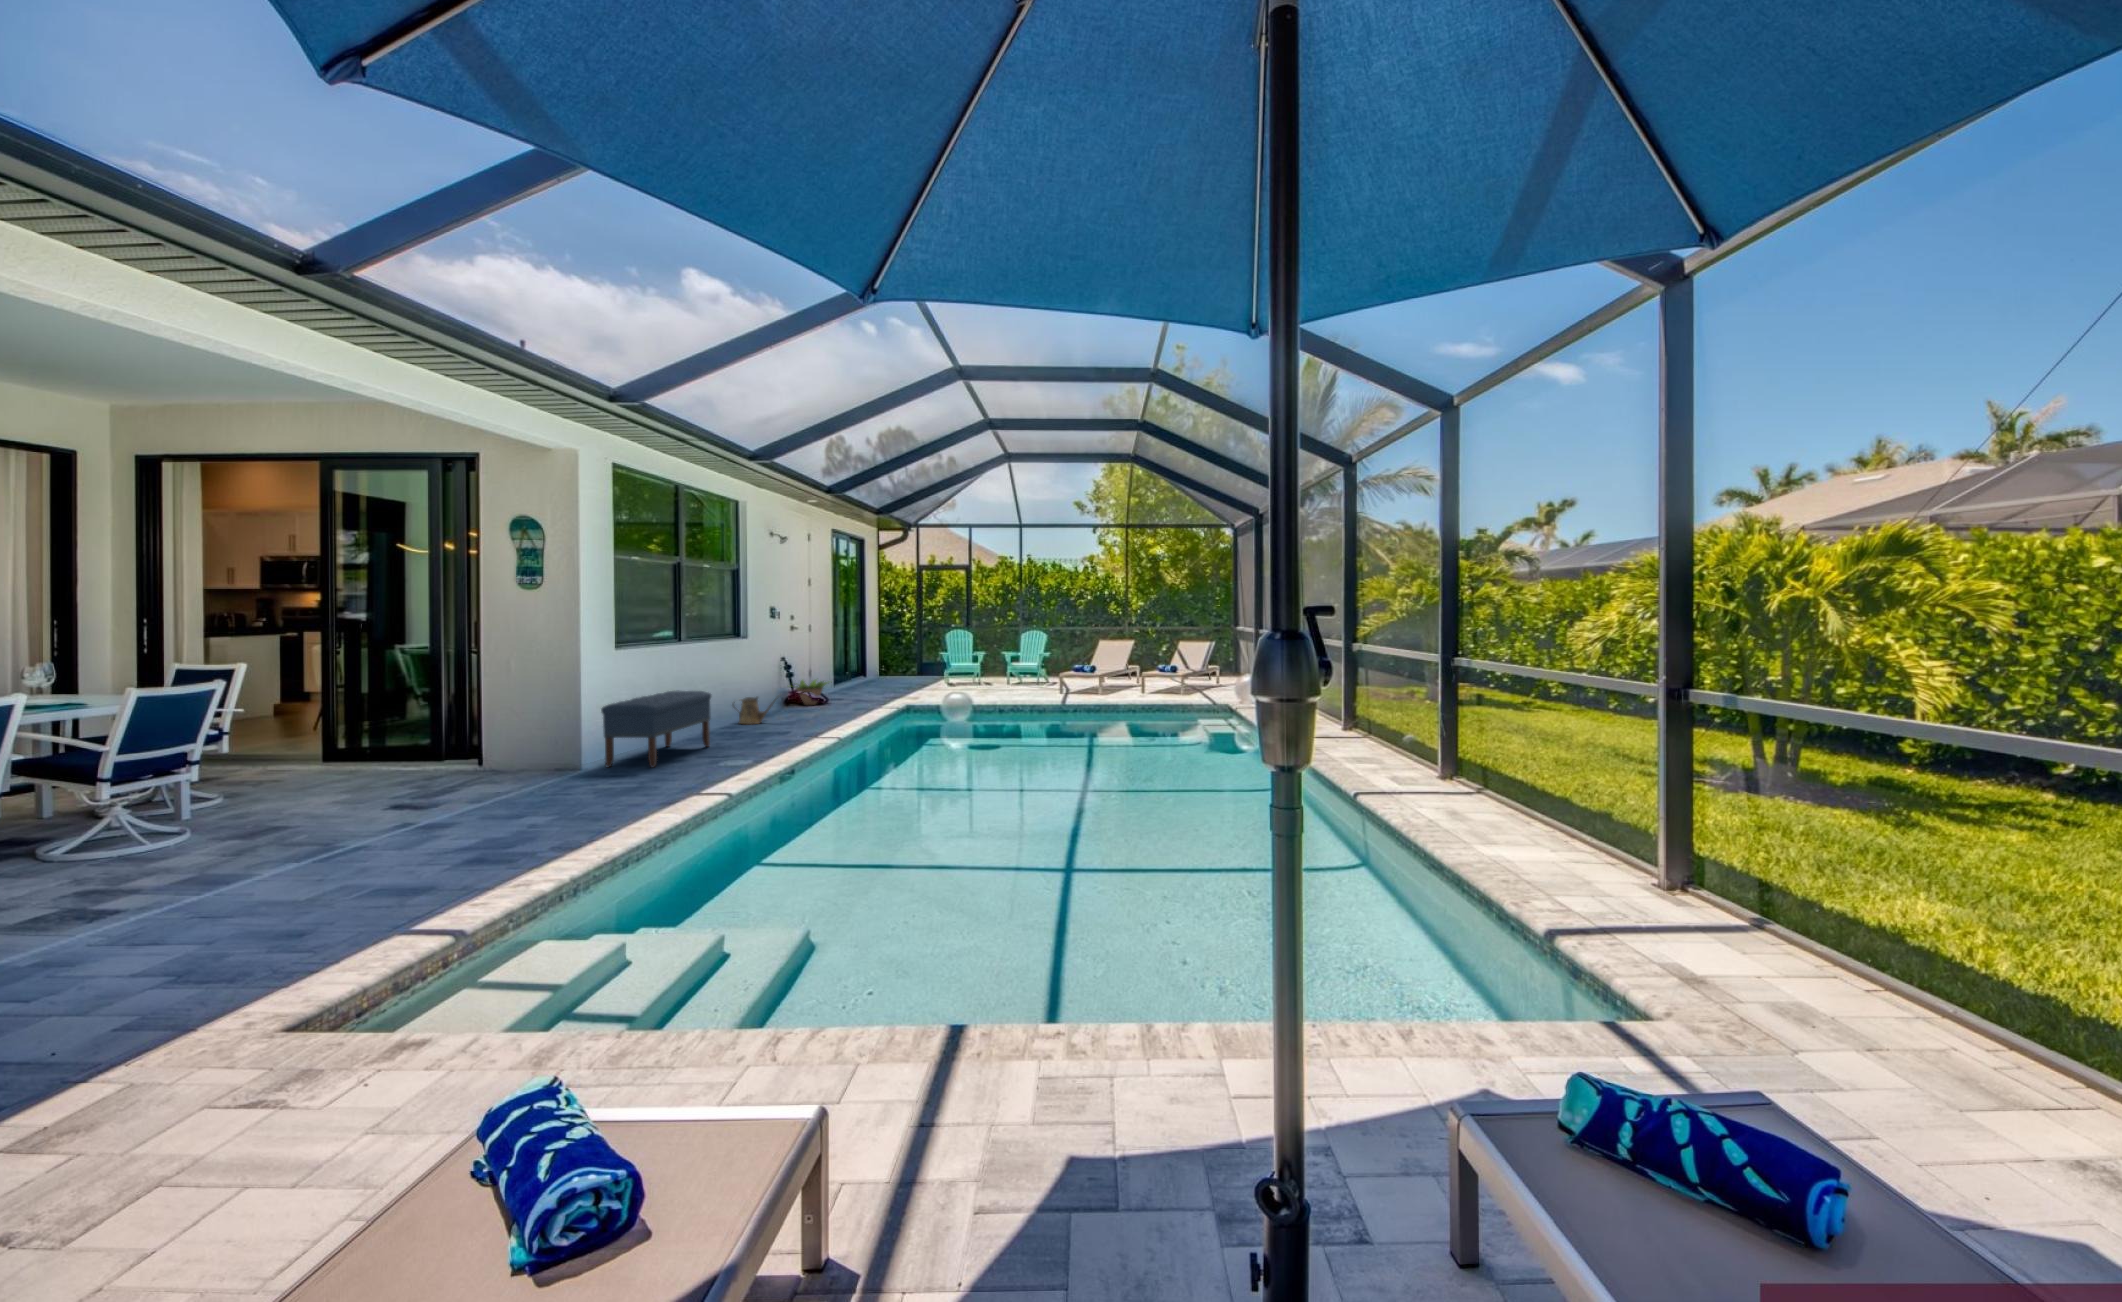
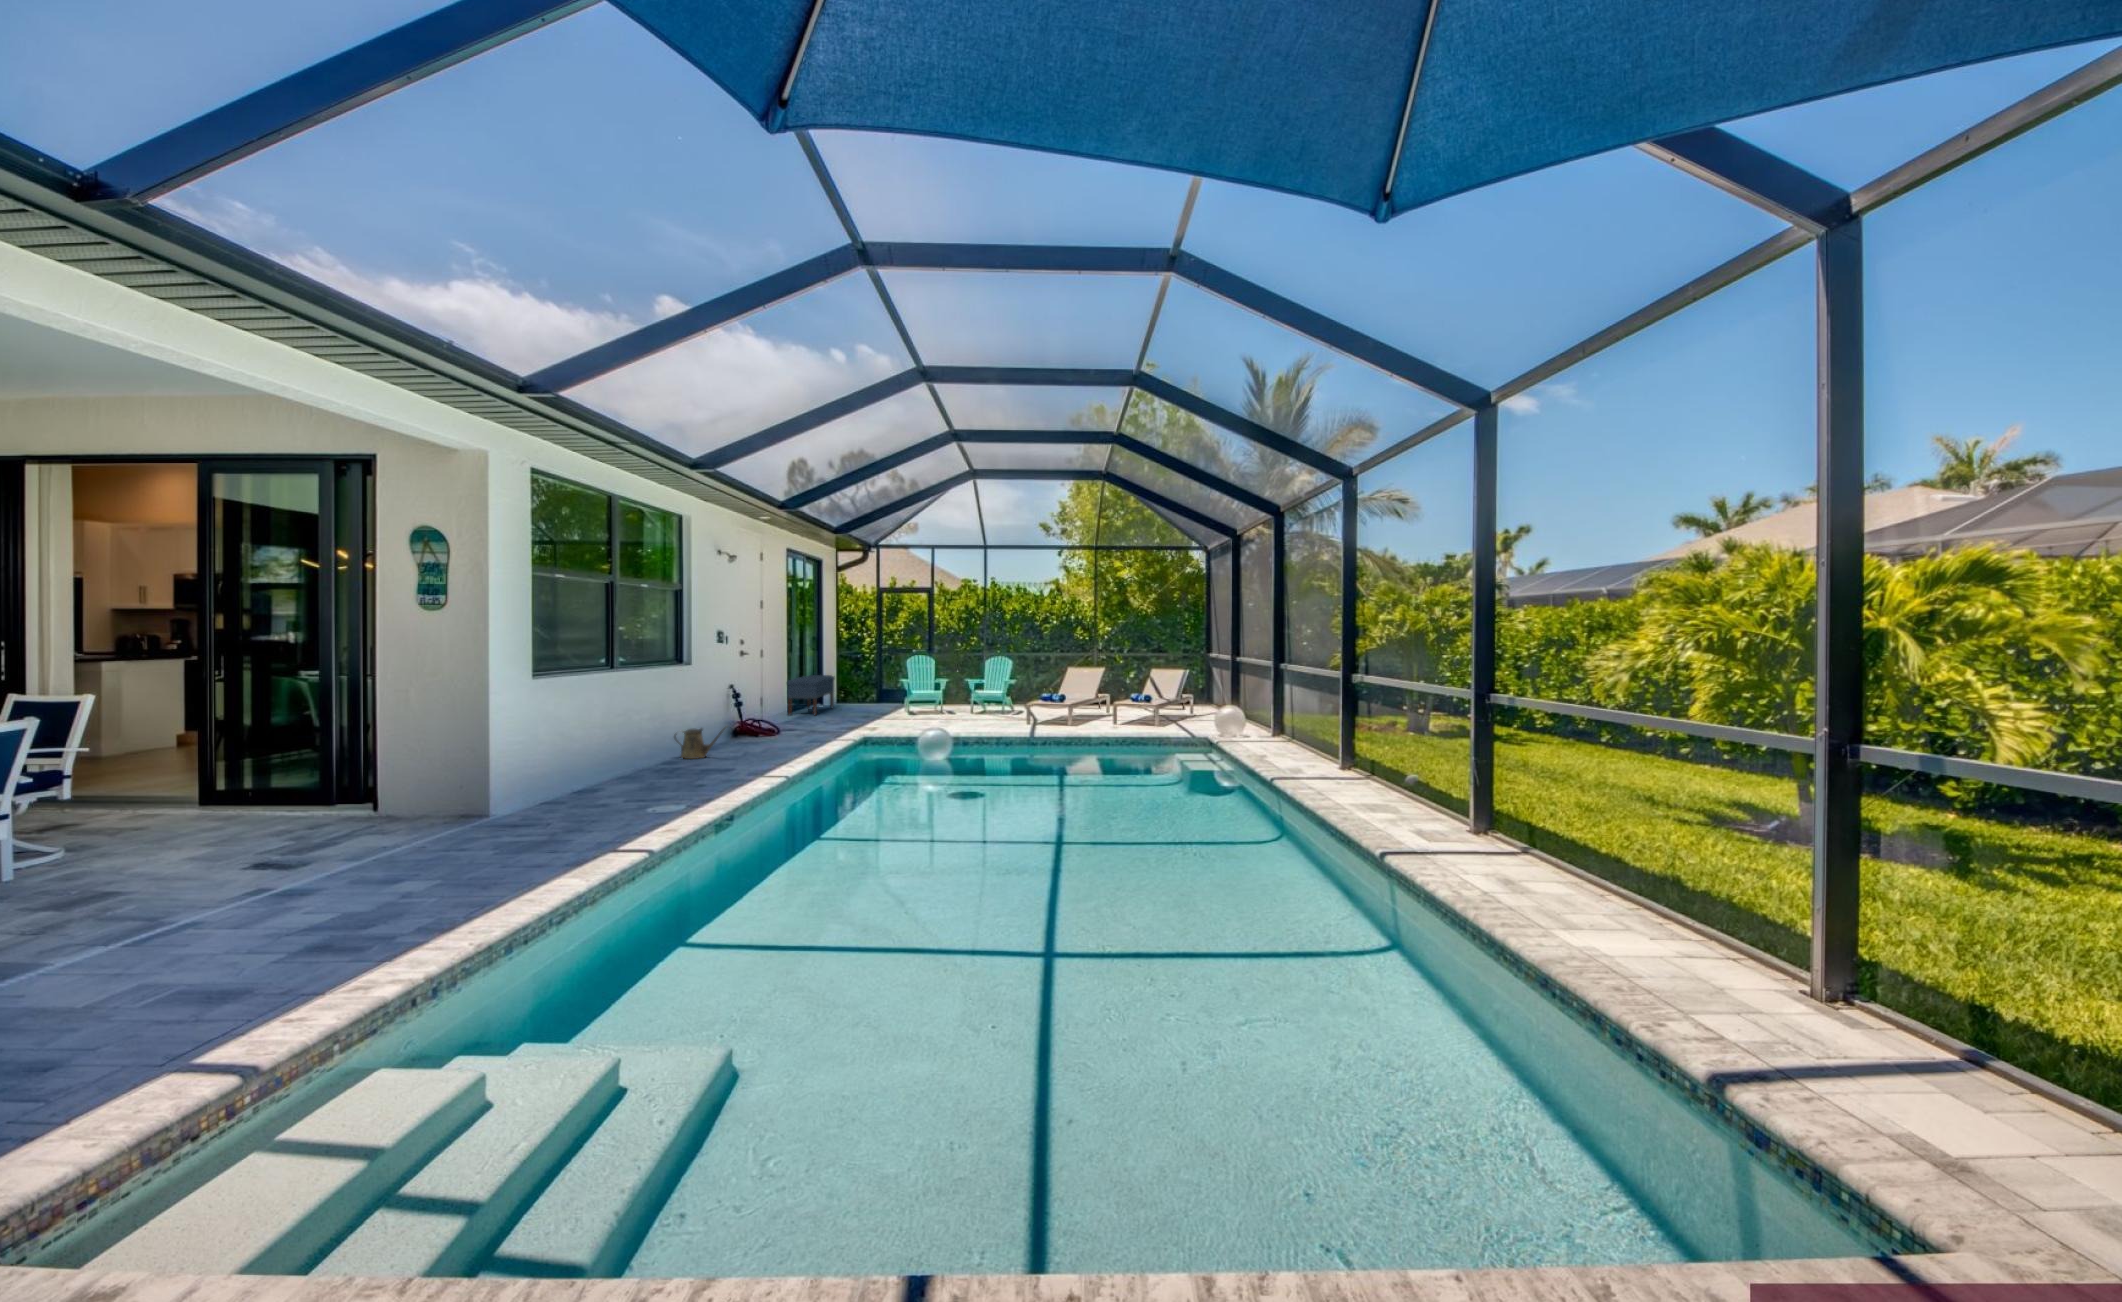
decorative plant: present [796,680,827,705] -> none [735,707,786,735]
bench: present [601,691,711,767] -> present [787,675,835,715]

